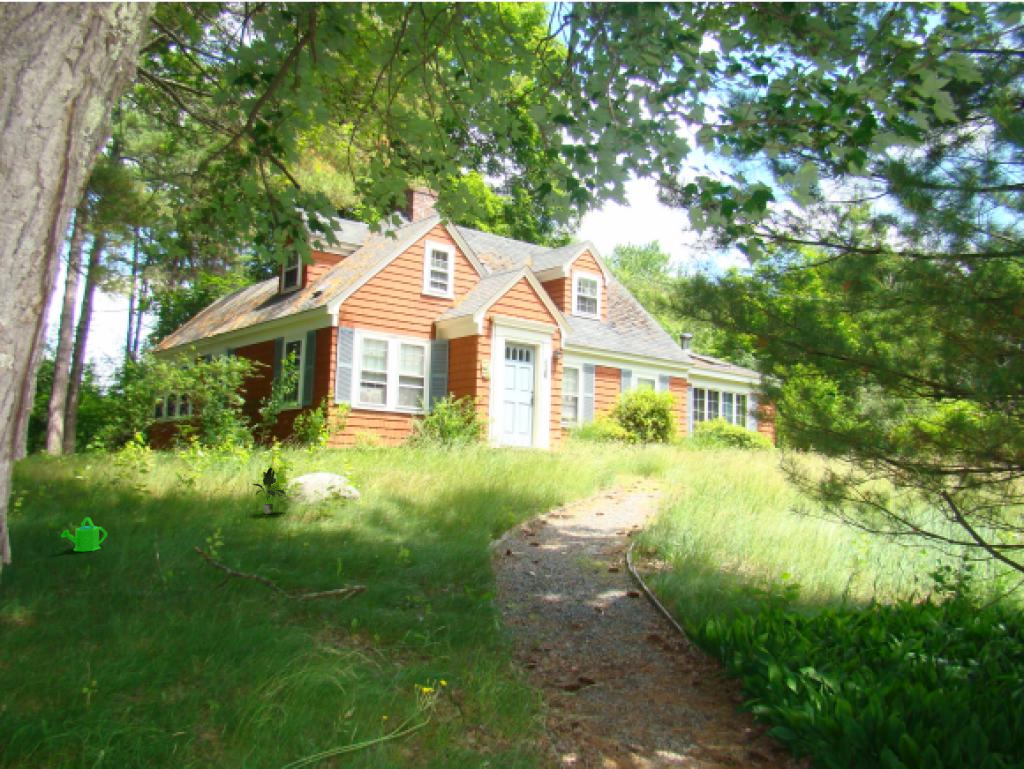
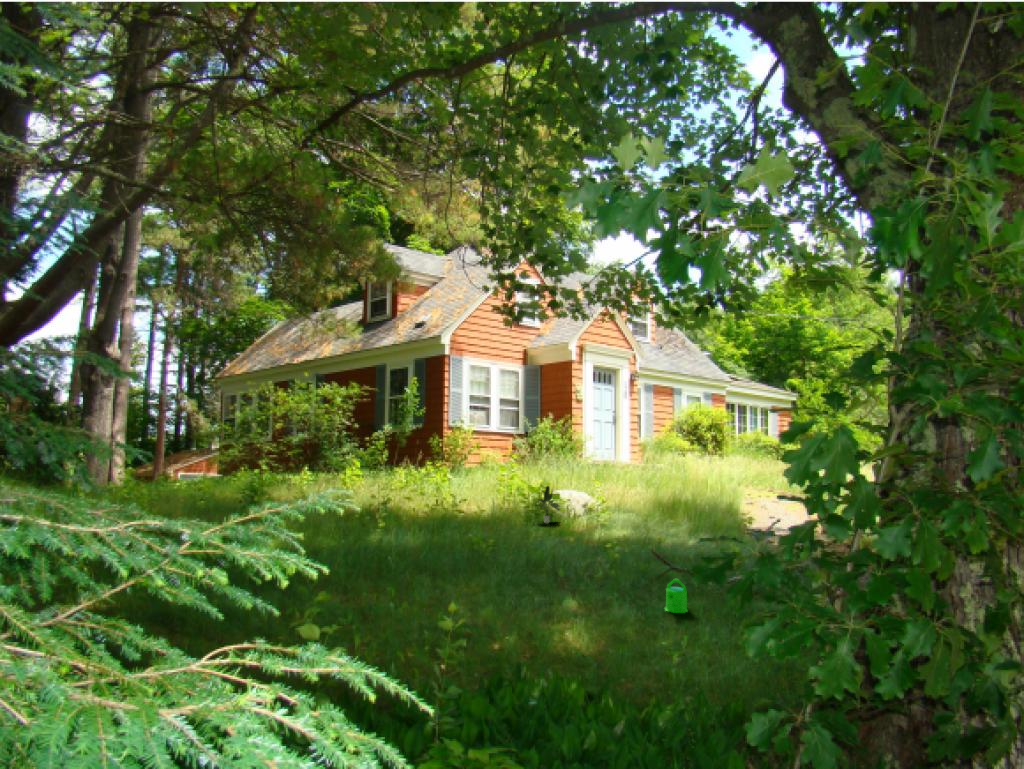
watering can: present [61,517,107,552] -> present [665,579,688,613]

